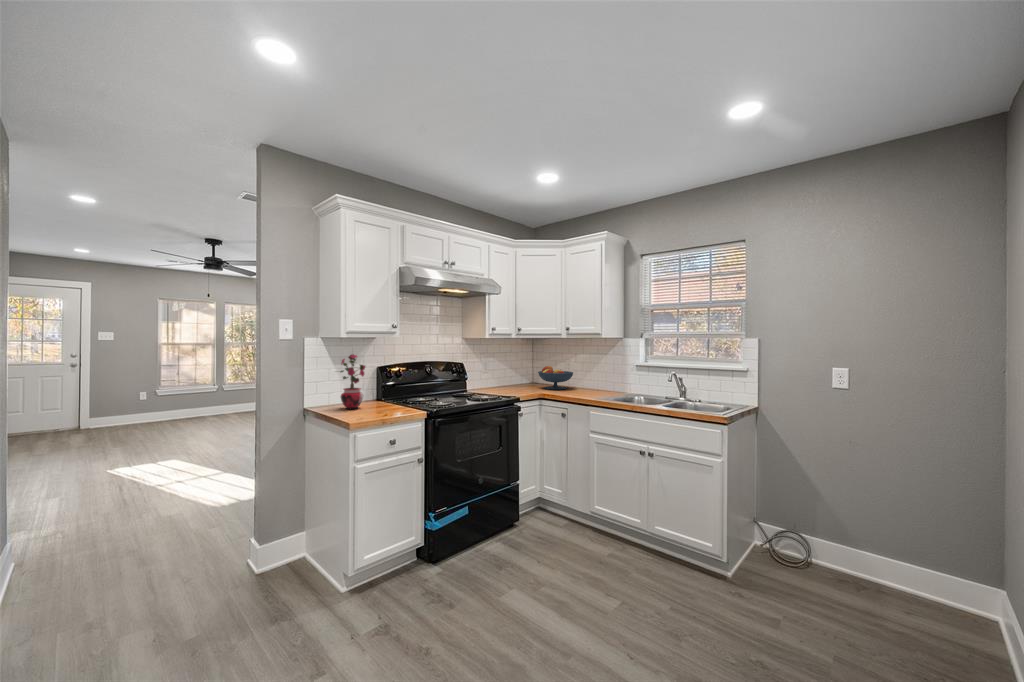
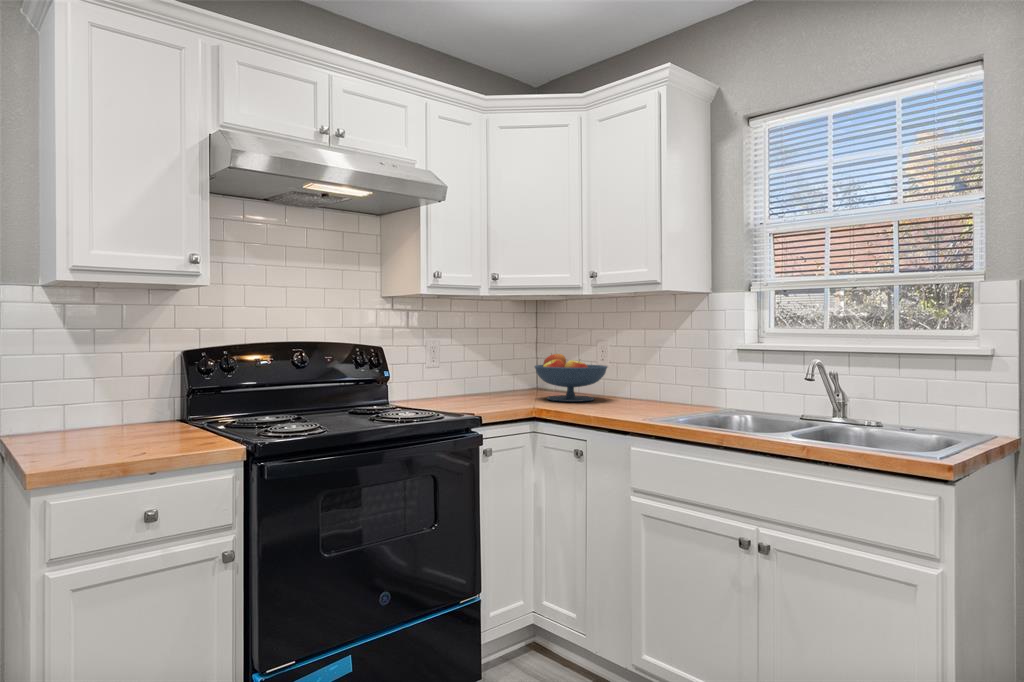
potted plant: present [340,354,365,409] -> none [44,315,125,440]

